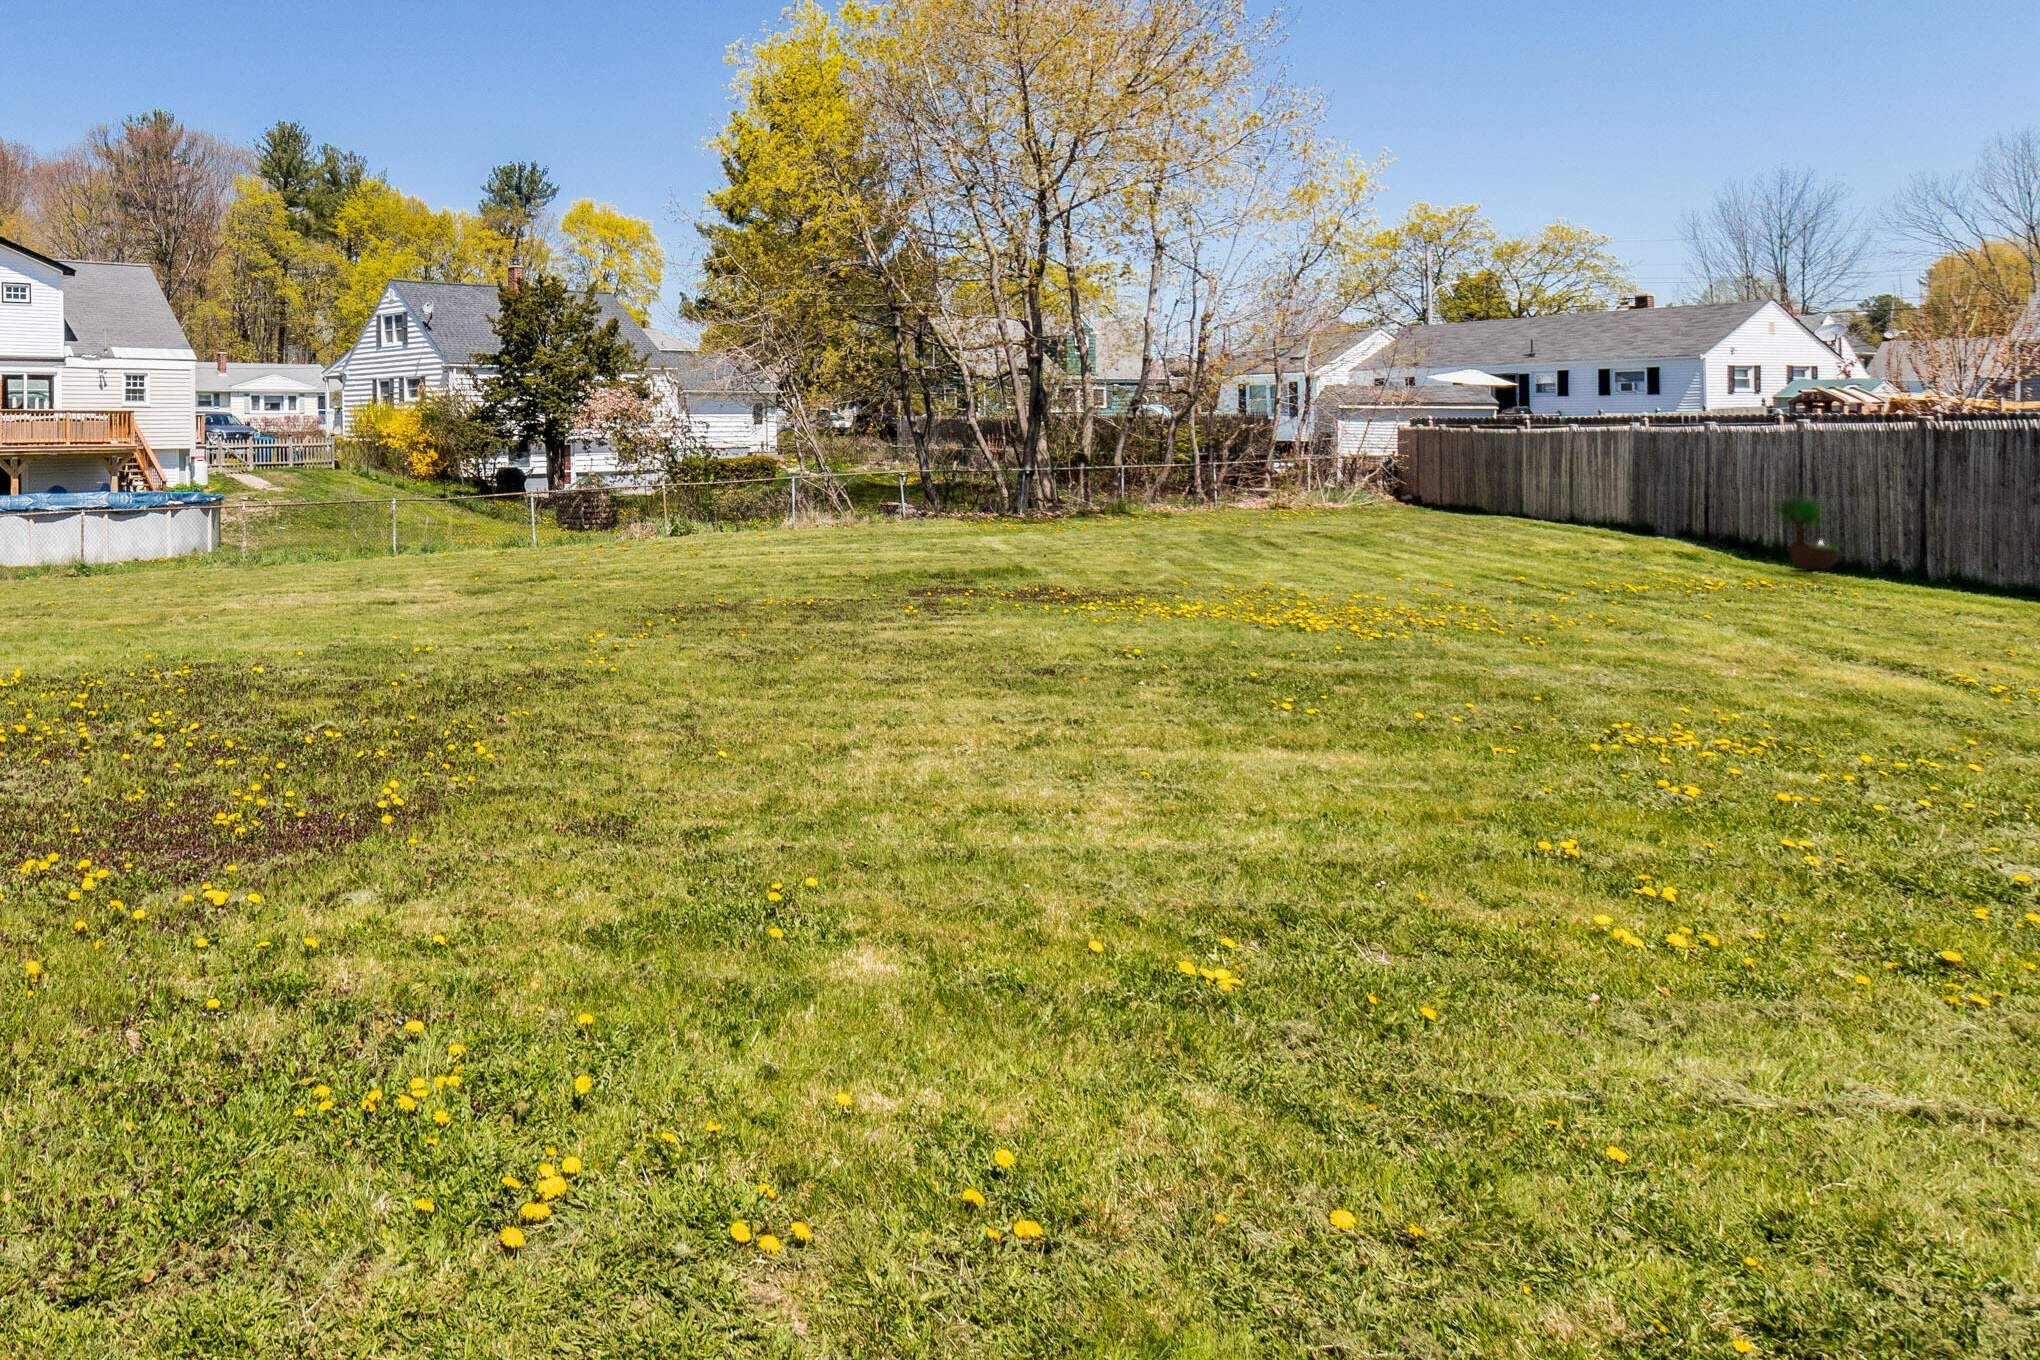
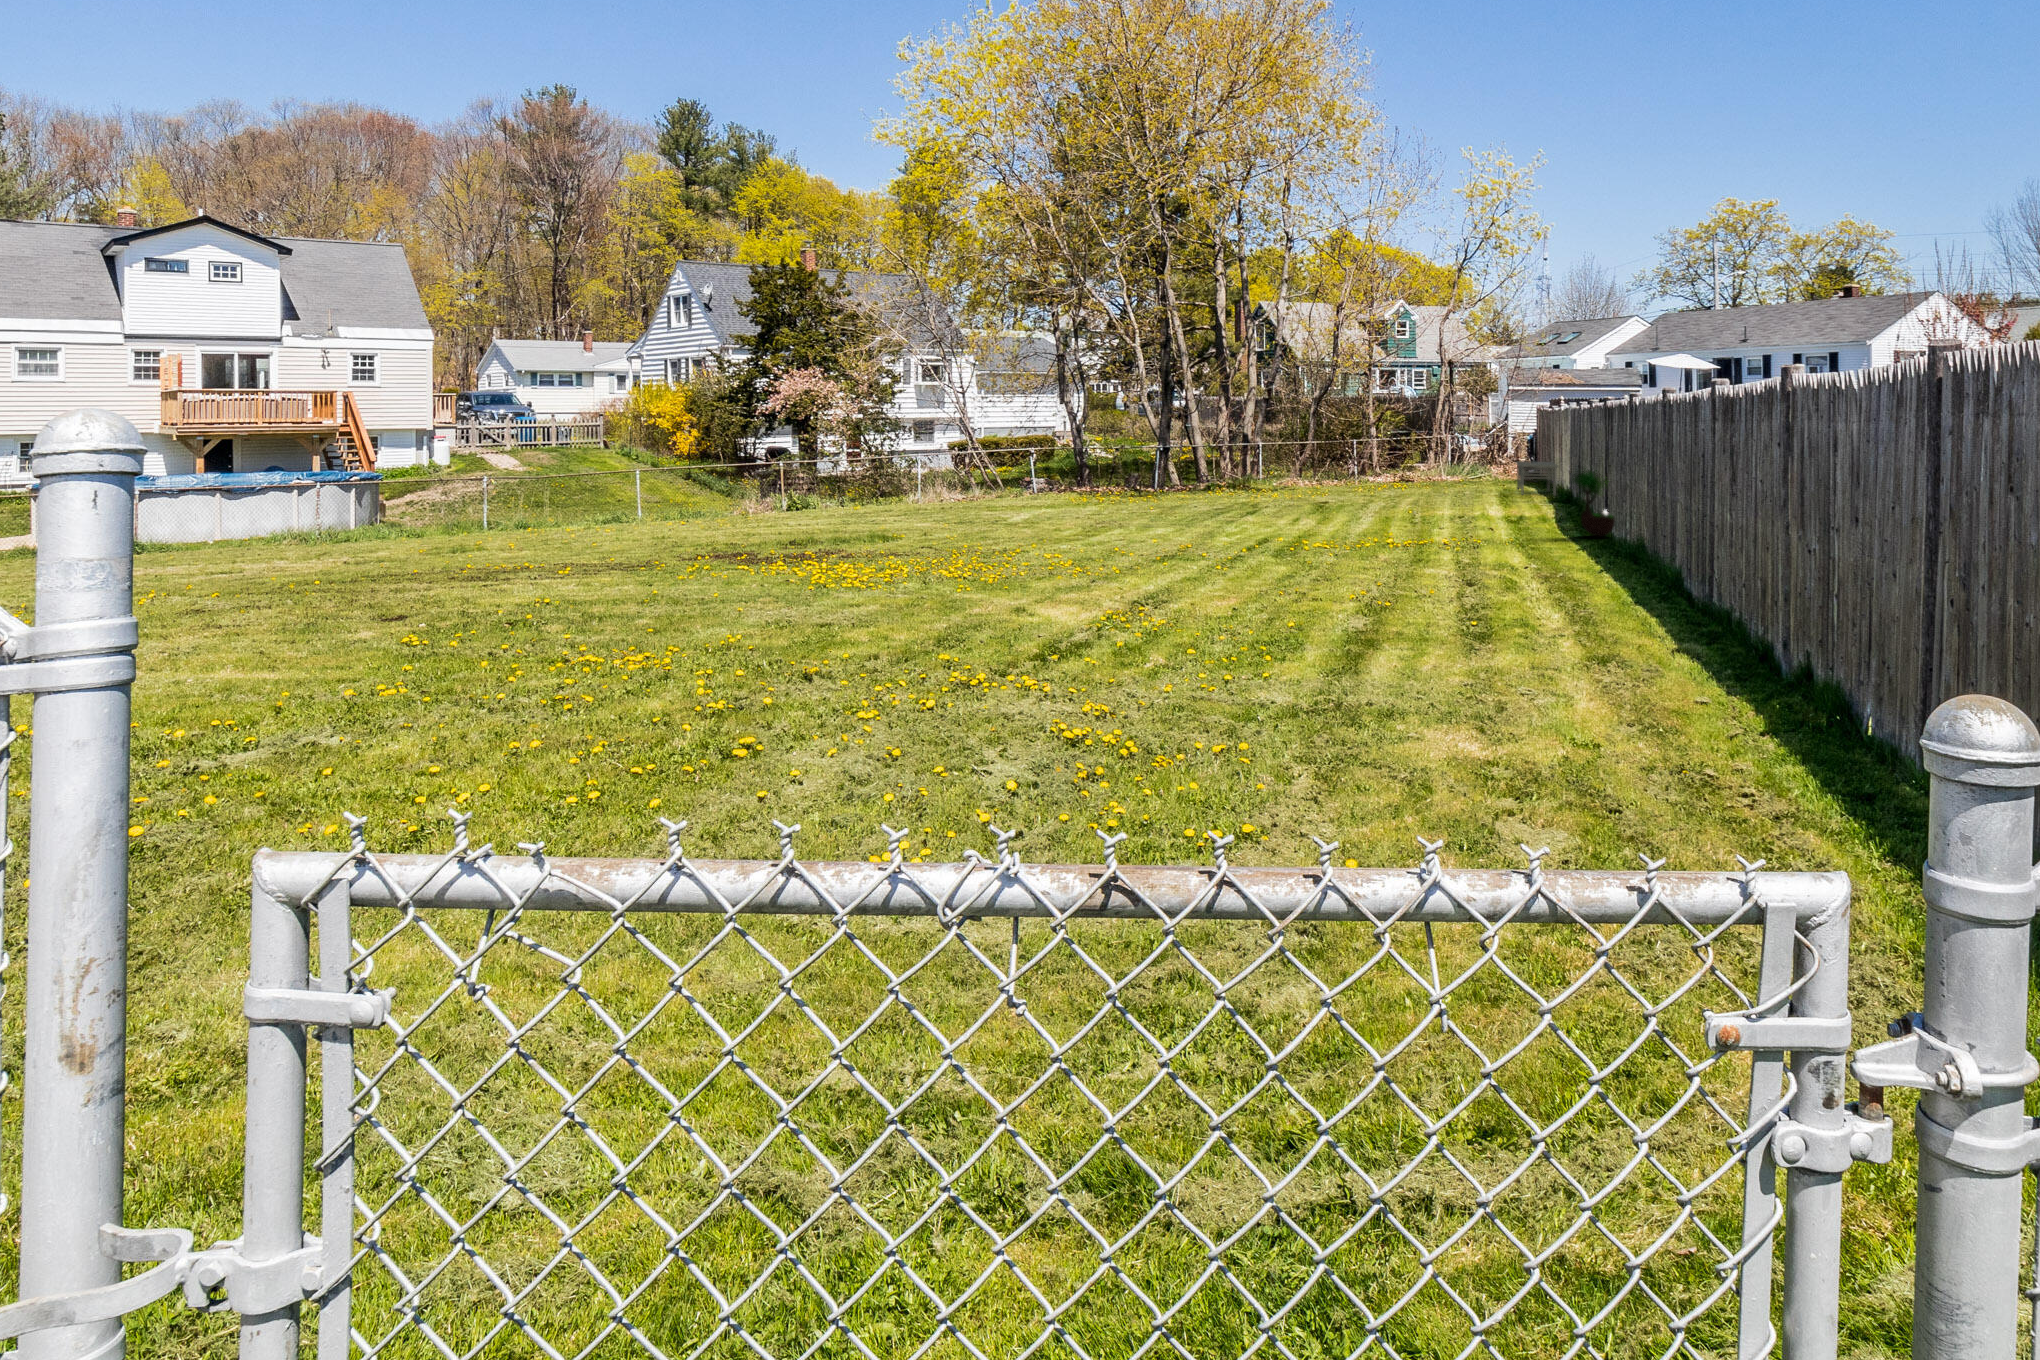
storage bench: none [1383,481,1460,517] -> present [1516,461,1558,495]

